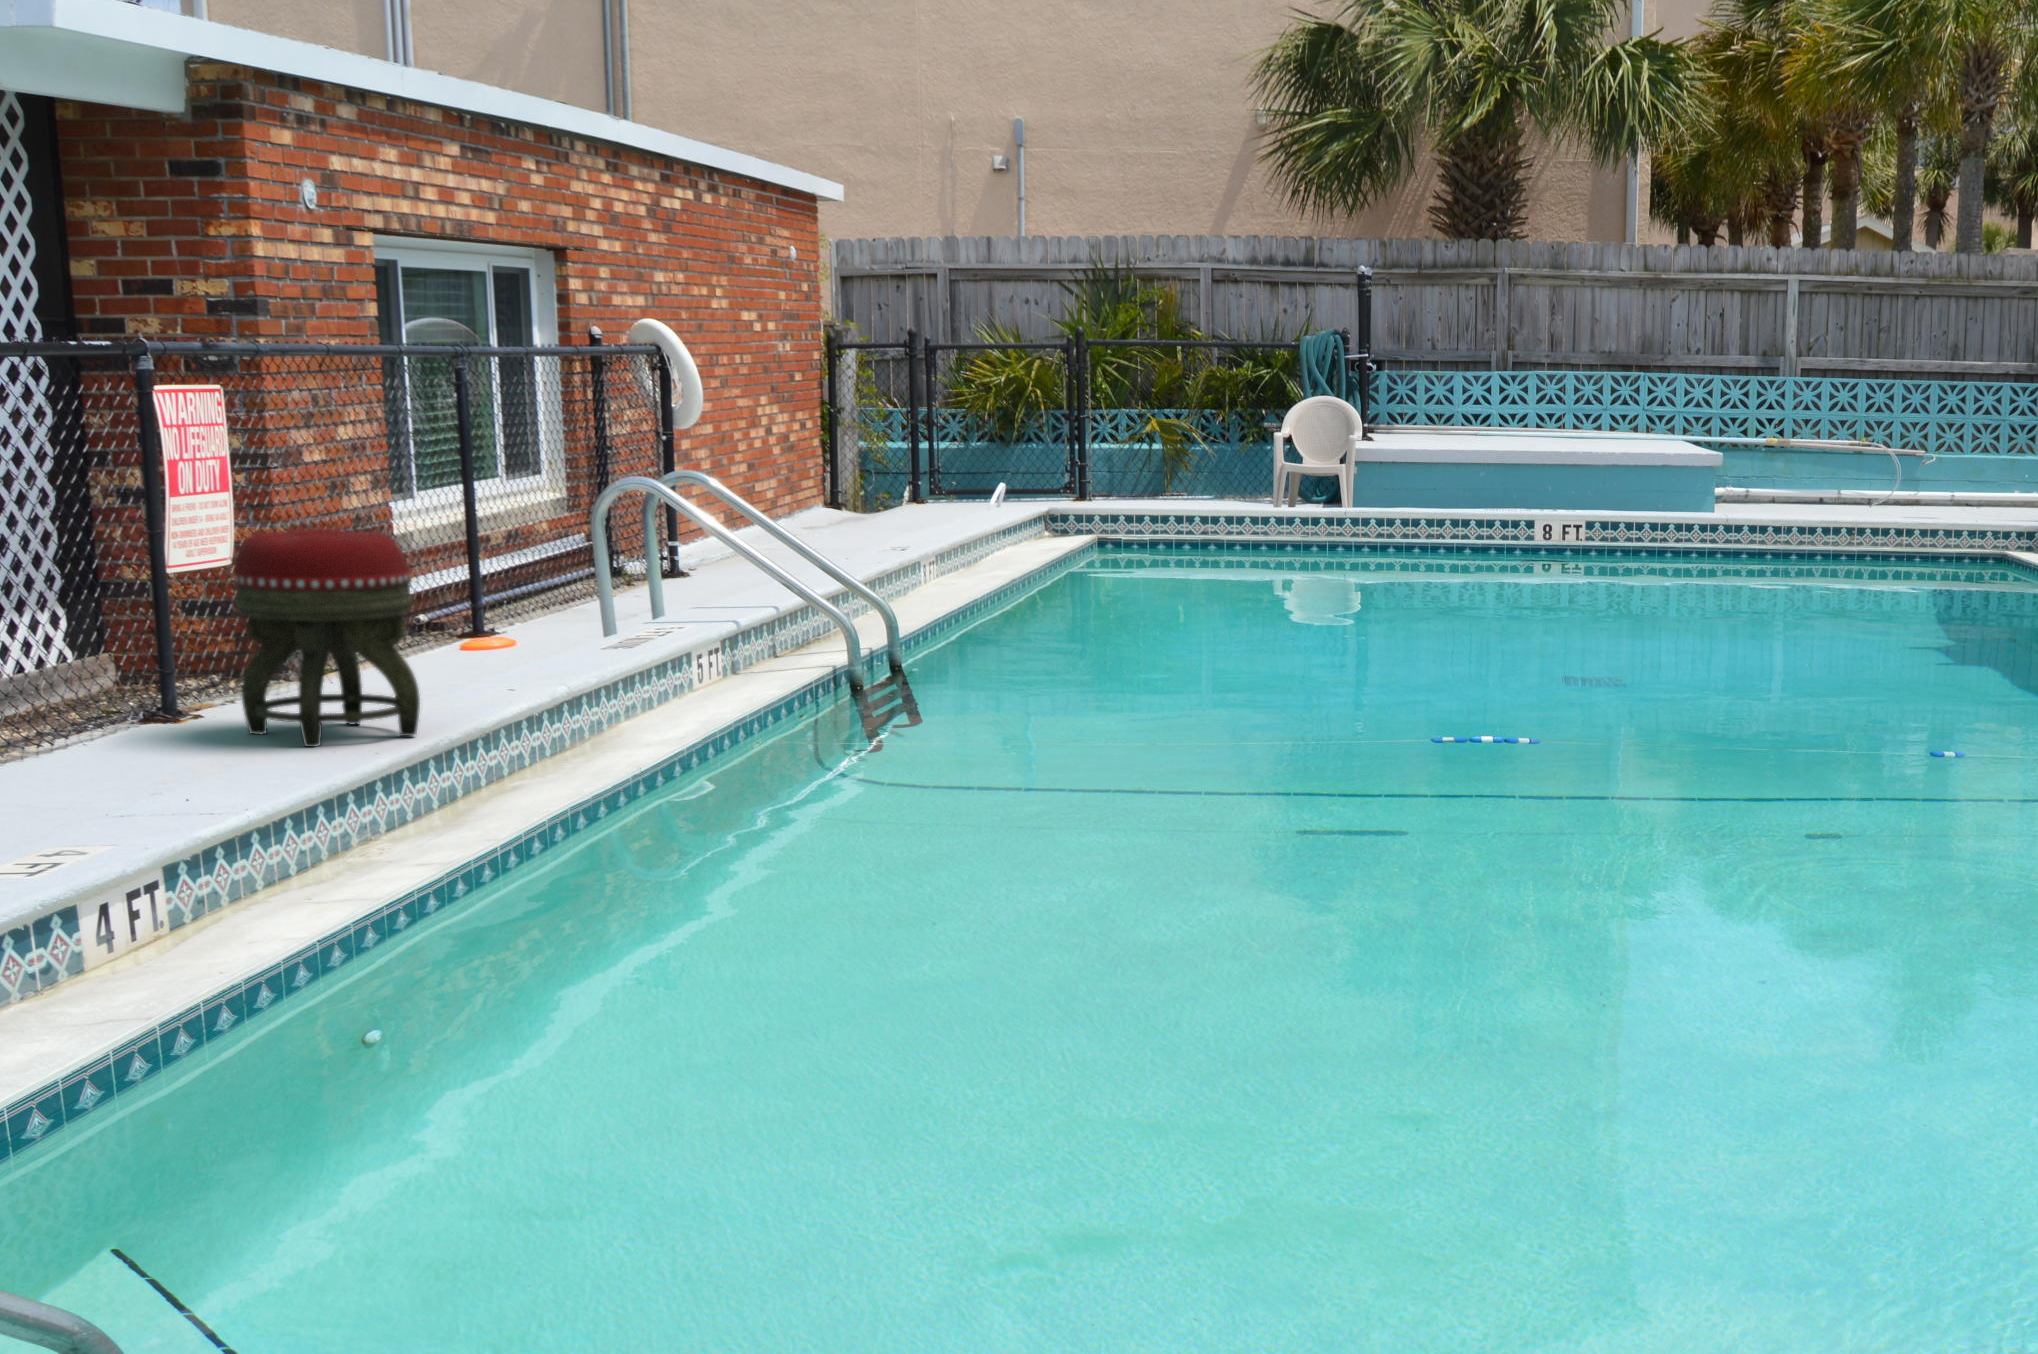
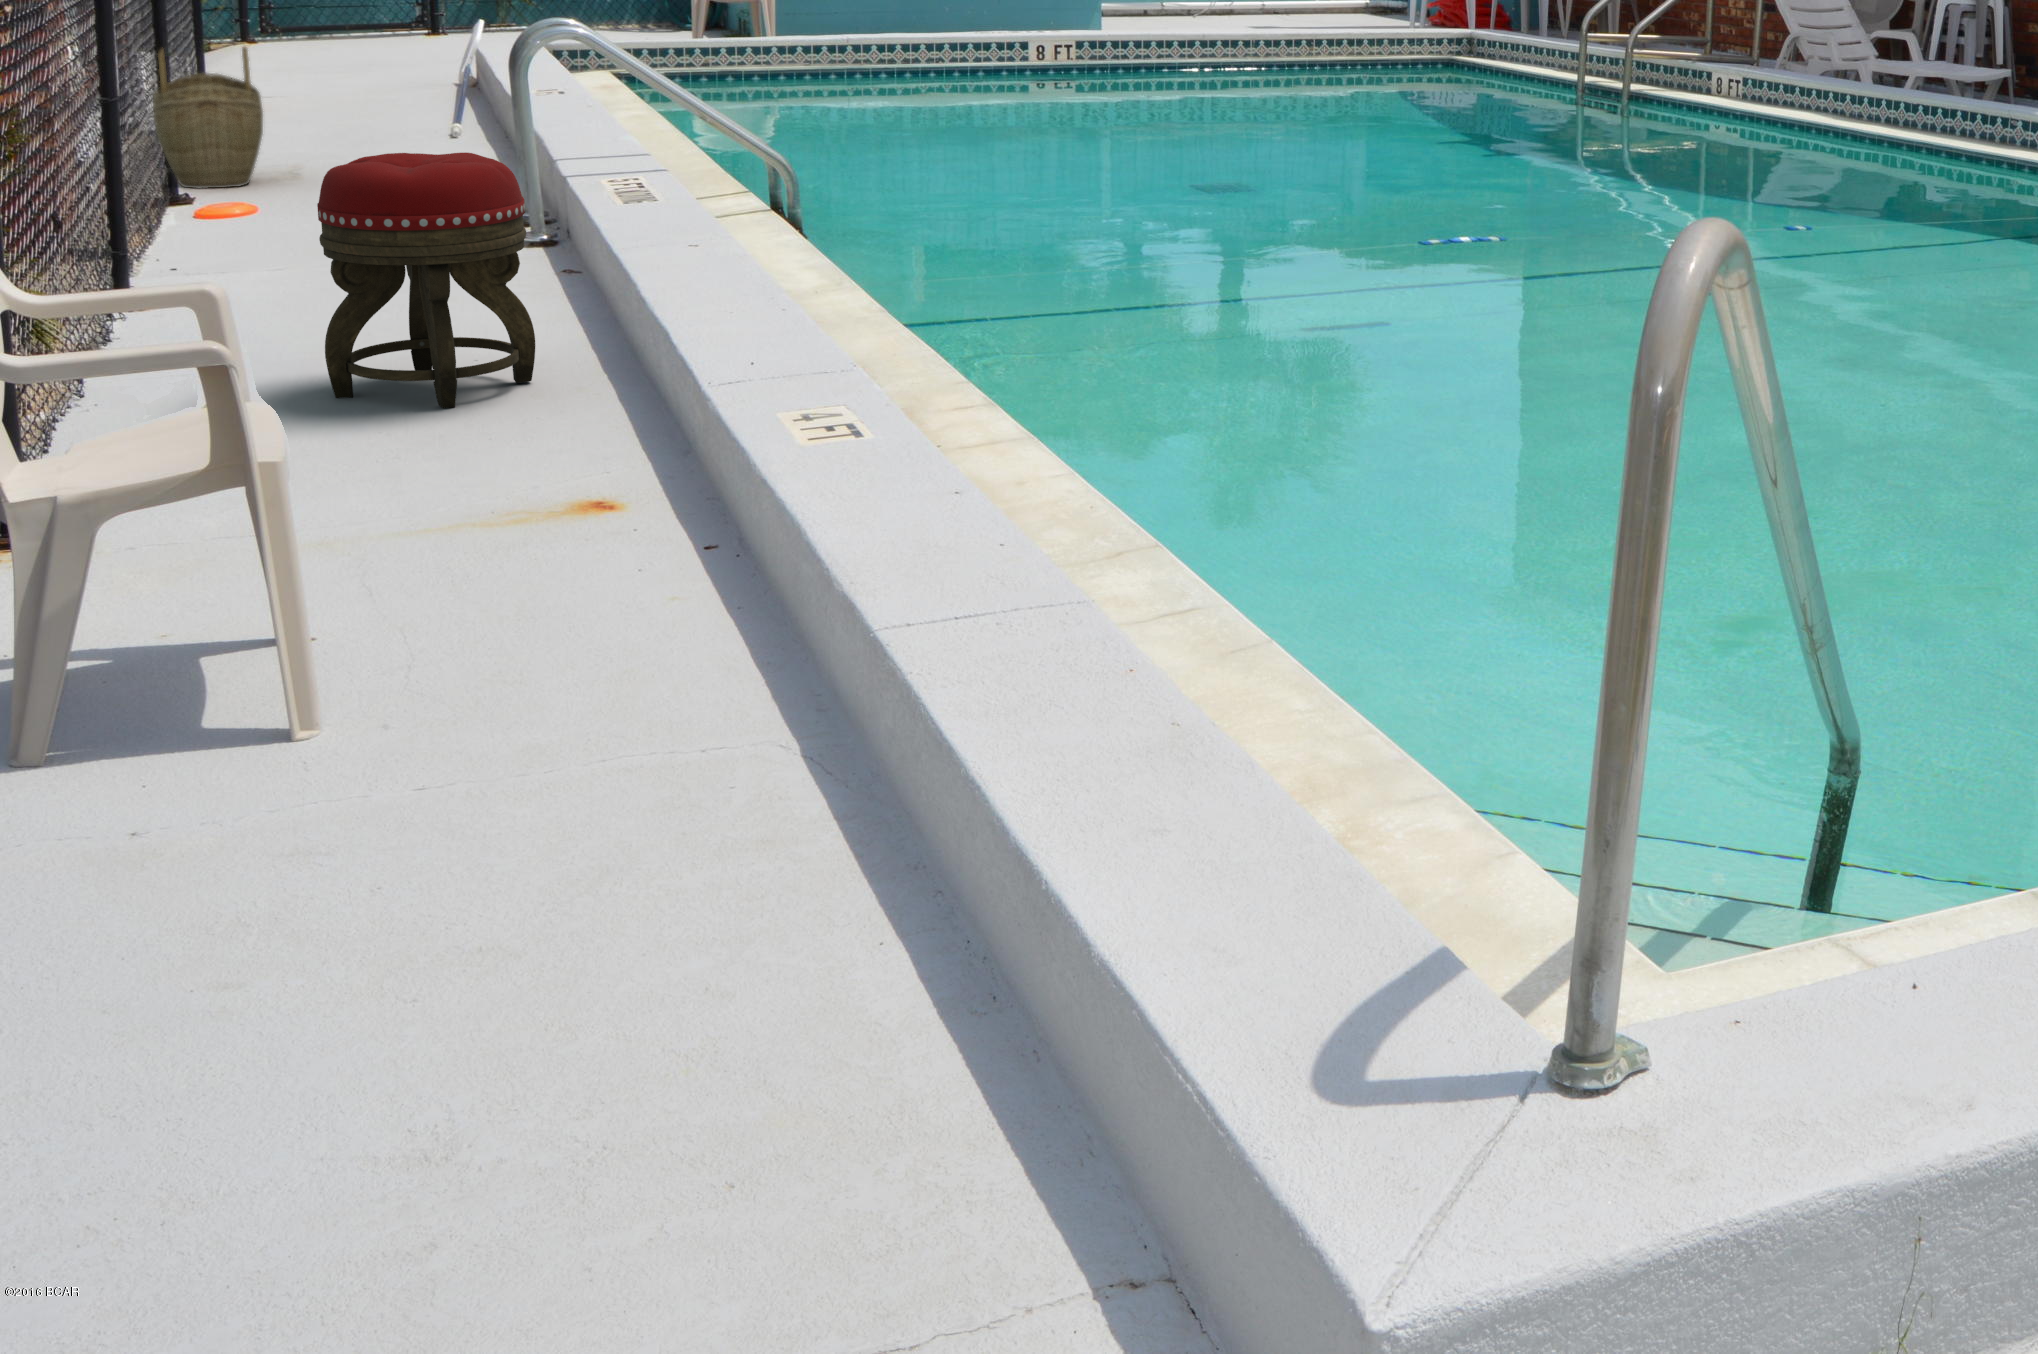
woven basket: none [512,471,607,598] -> present [153,47,263,188]

